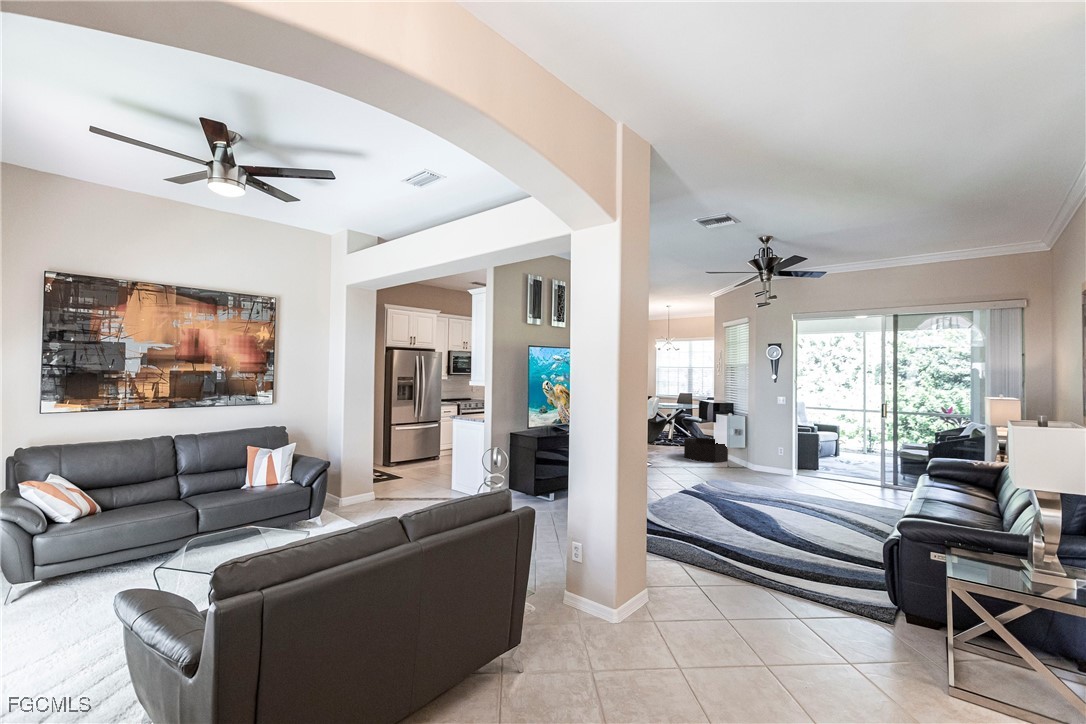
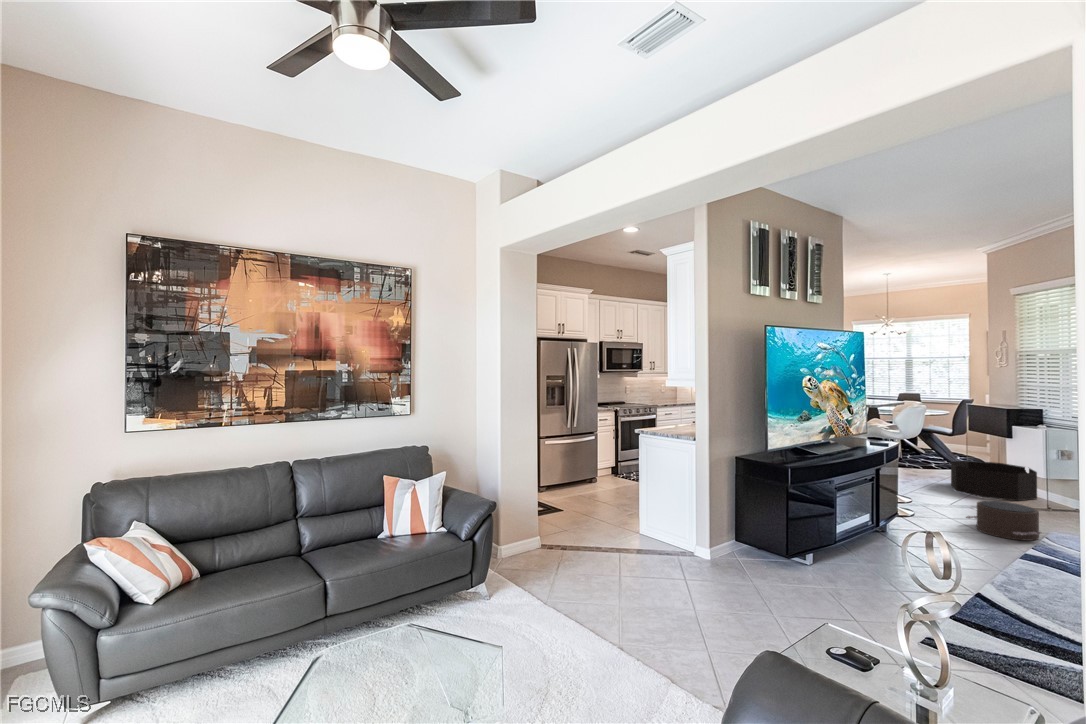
pouf: none [670,461,705,484] -> present [966,501,1041,541]

